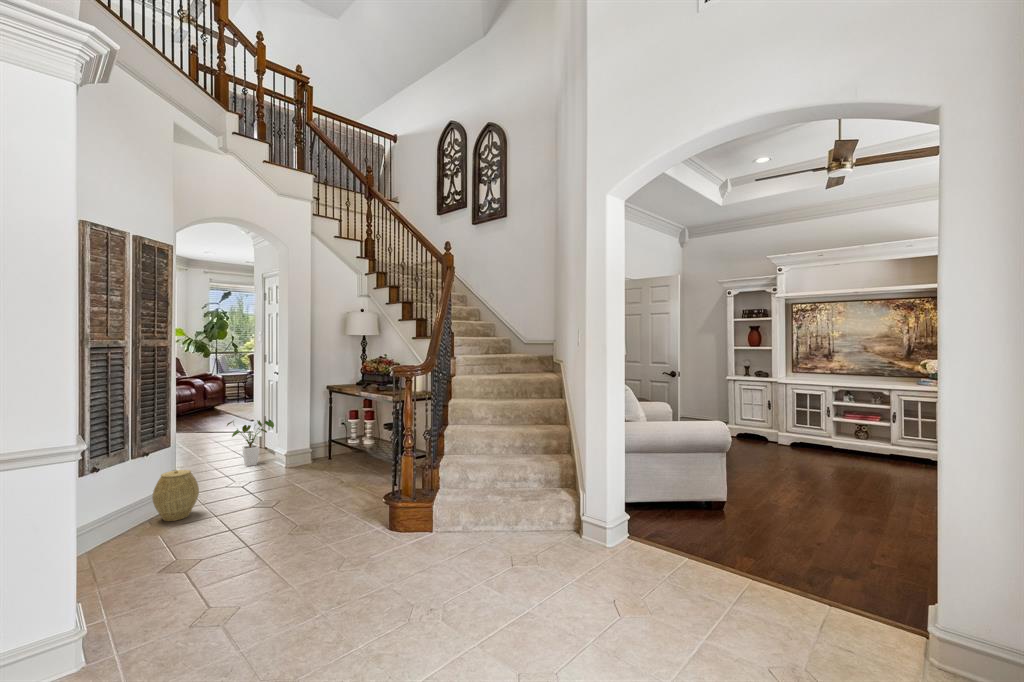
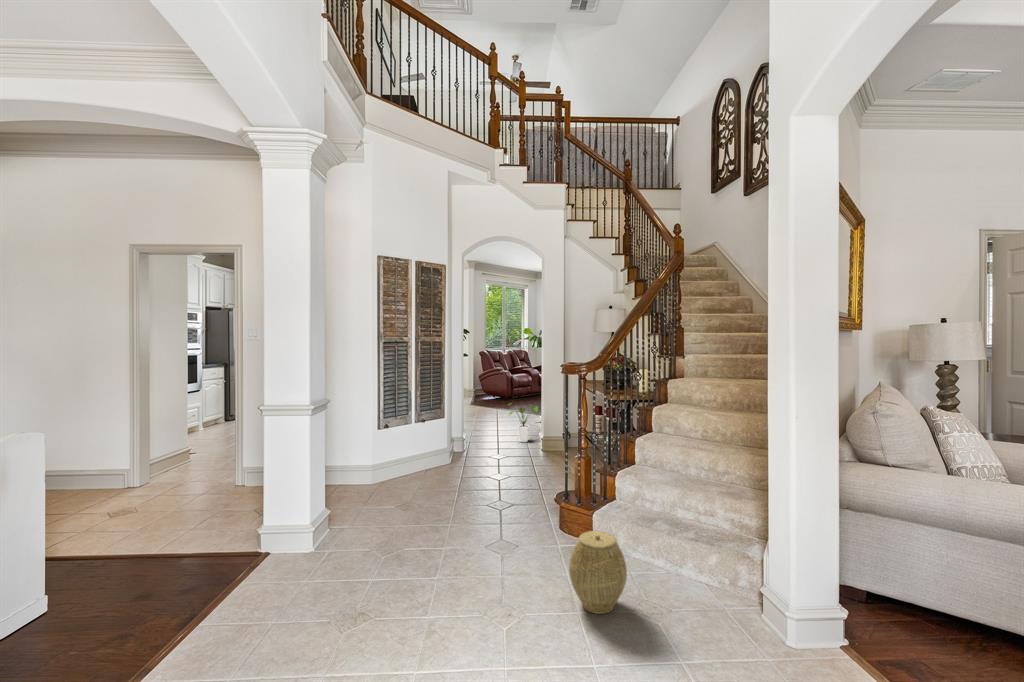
woven basket: present [152,470,199,521] -> present [569,531,627,614]

